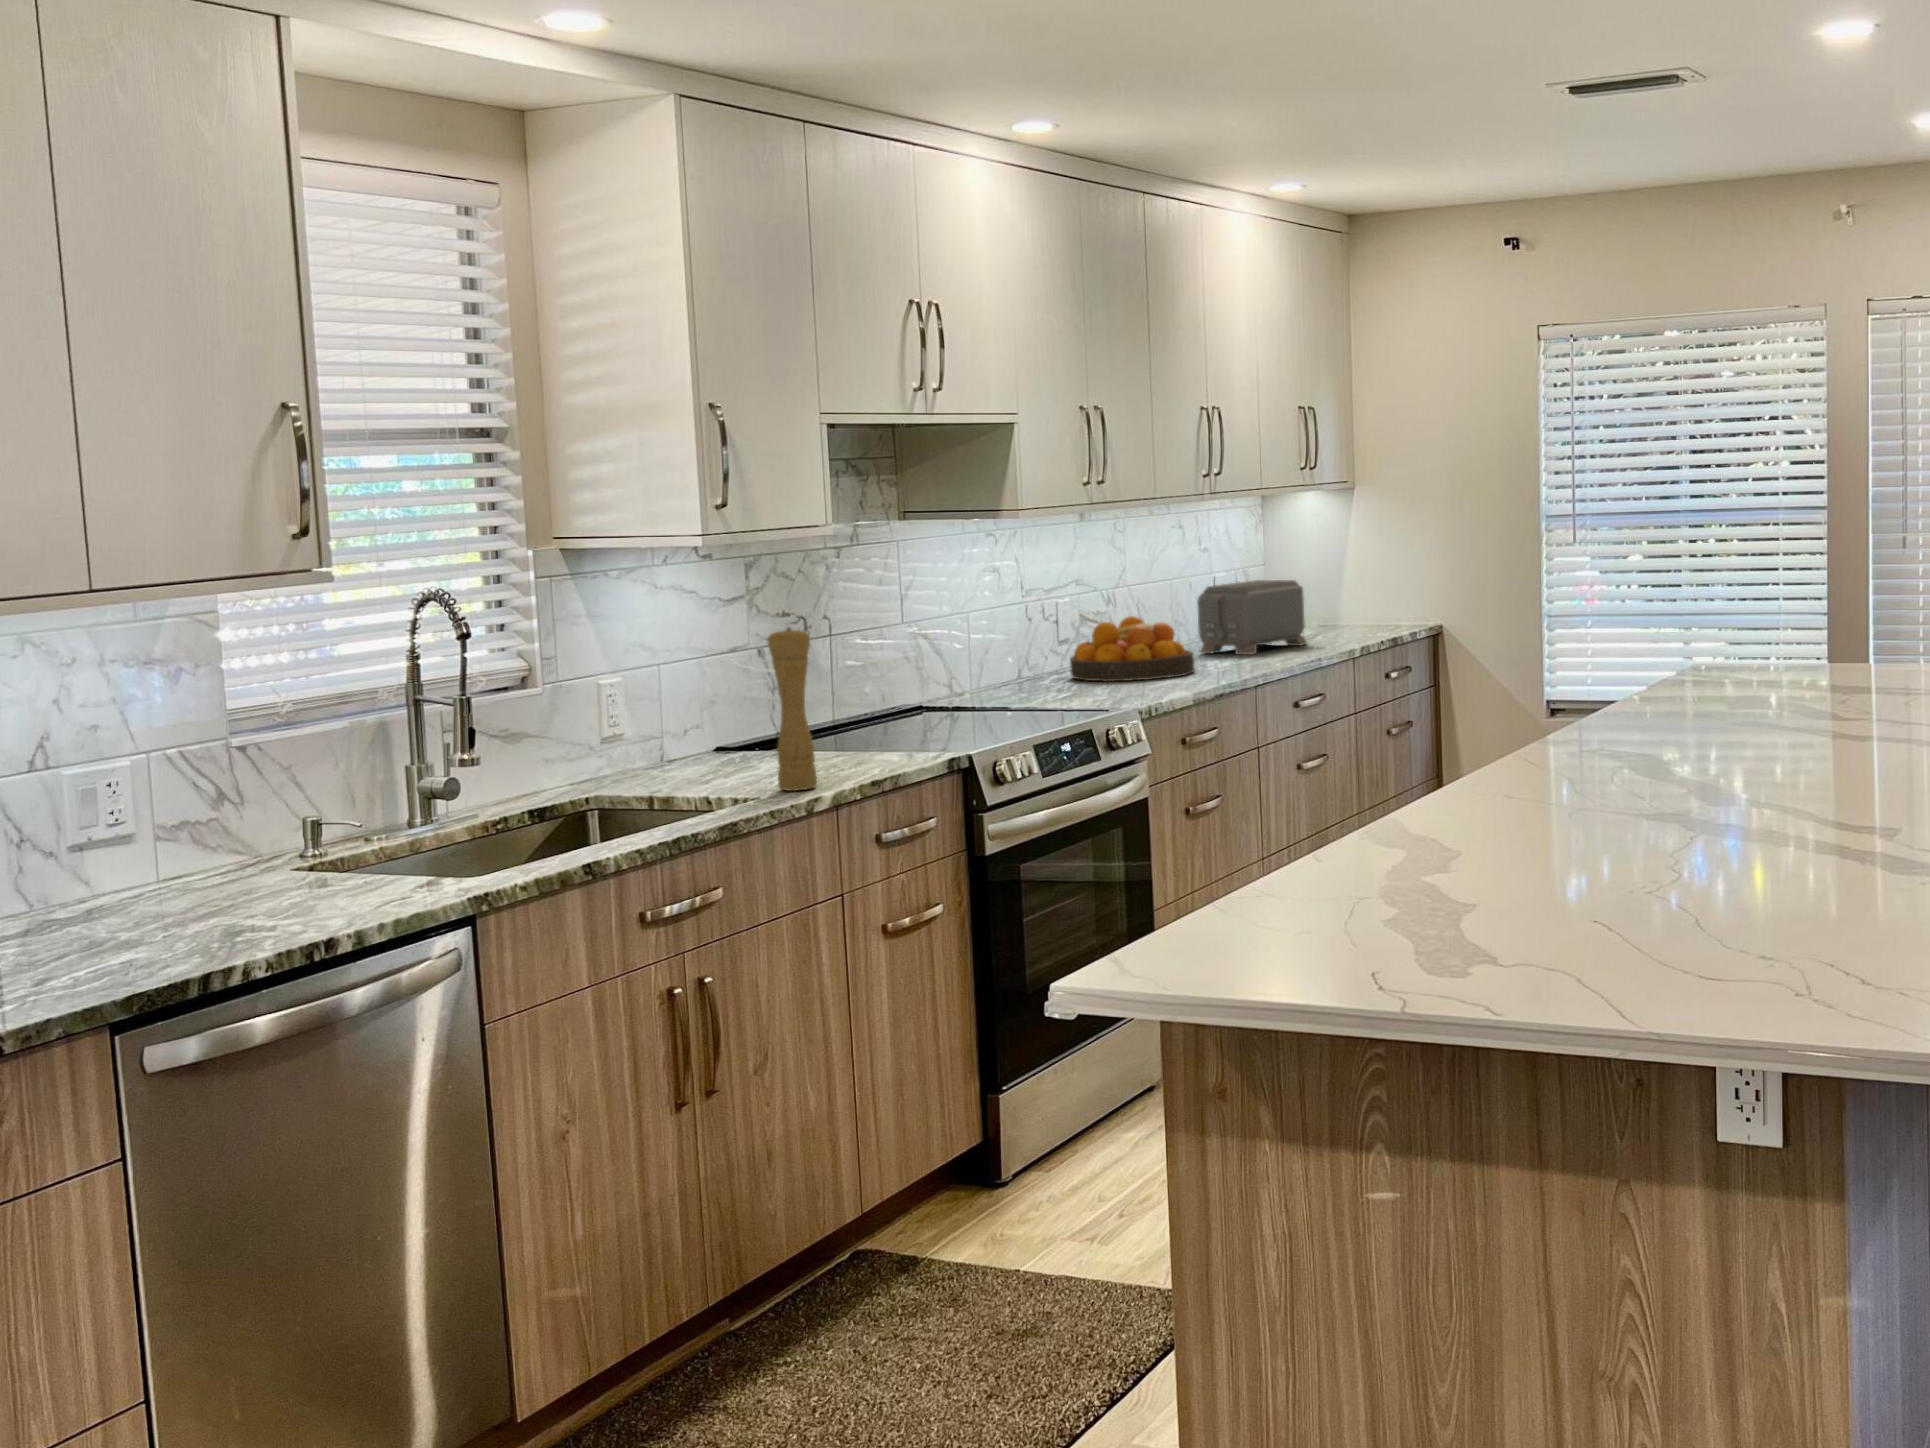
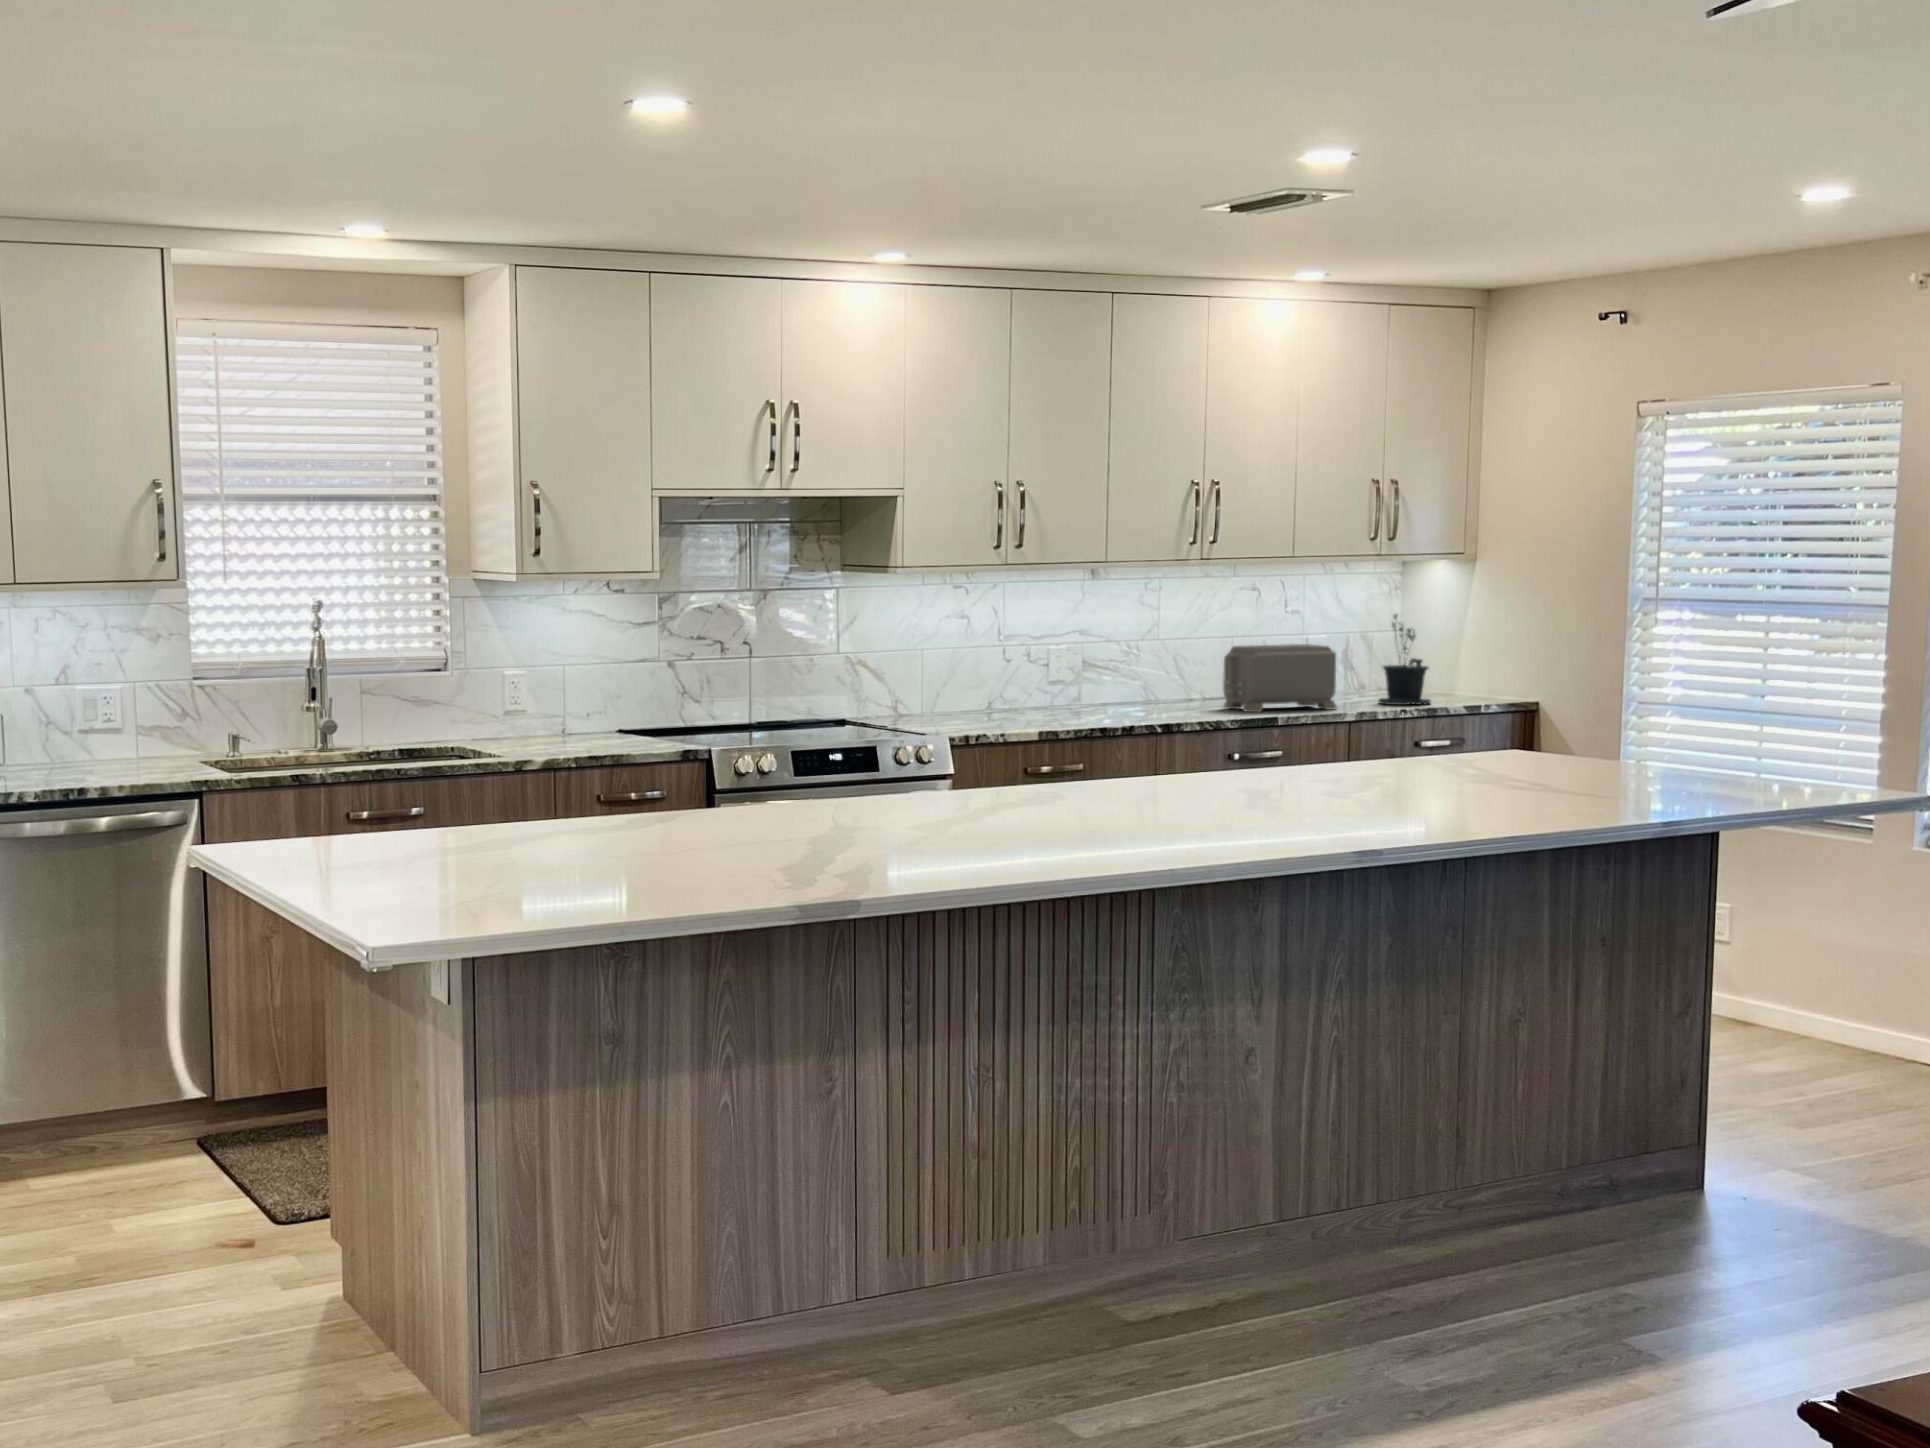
potted plant: none [1297,544,1352,636] -> present [1378,614,1430,705]
fruit bowl: present [1070,616,1194,682] -> none [1032,665,1144,721]
pepper mill: present [768,627,817,791] -> none [516,638,547,755]

